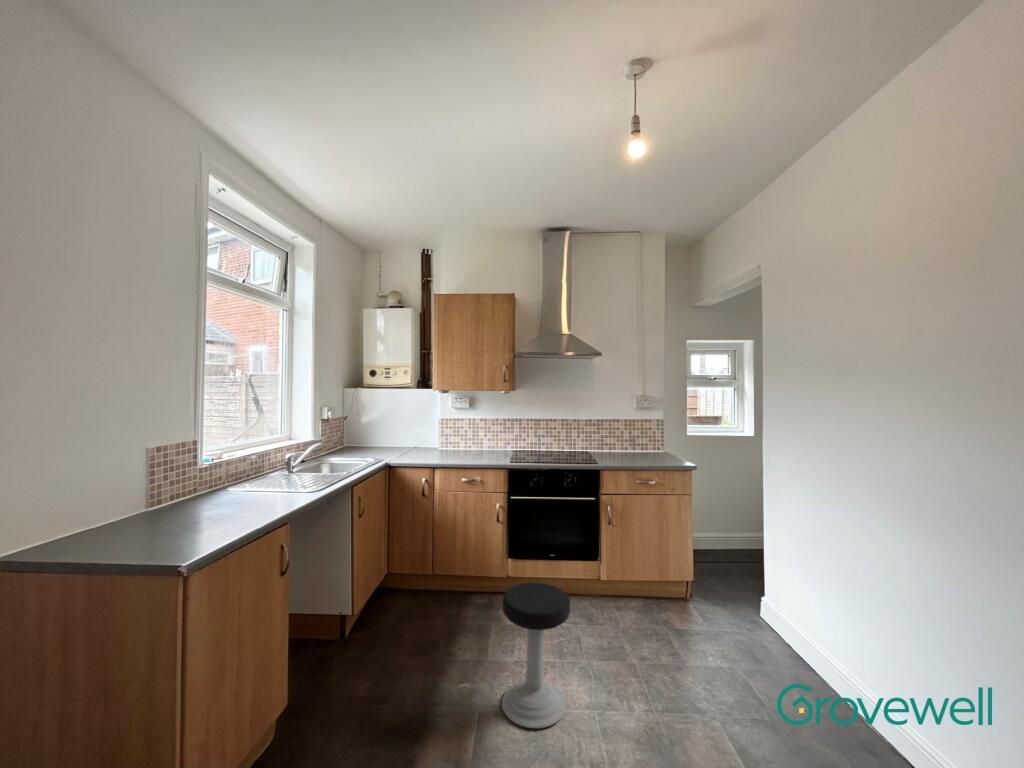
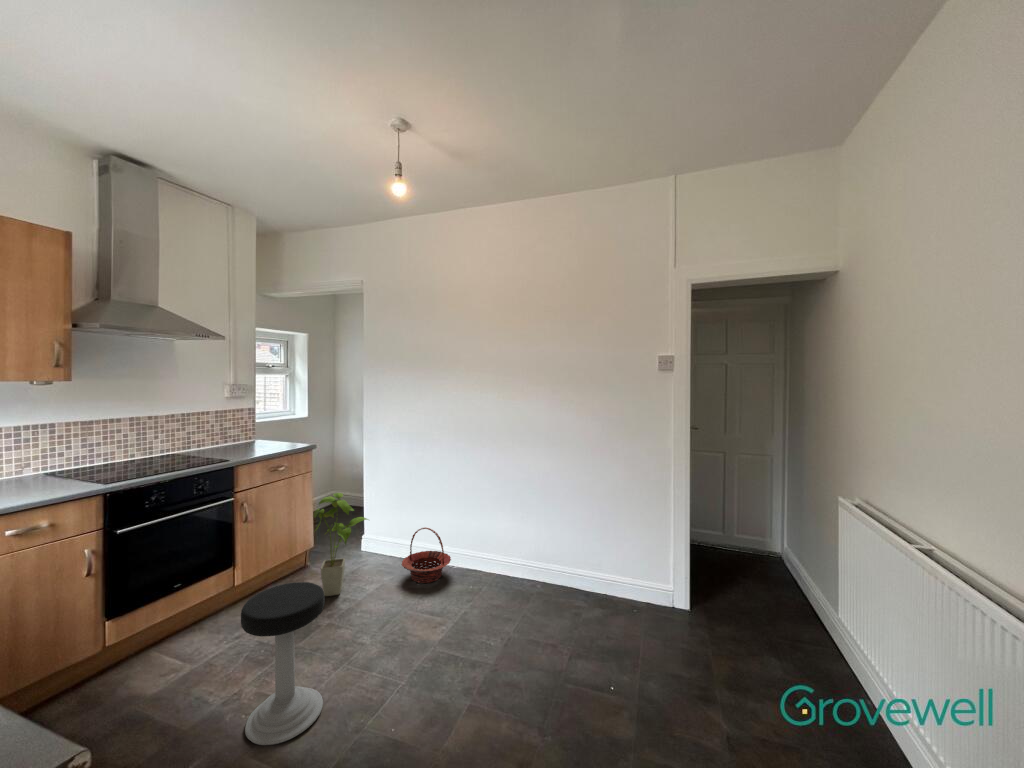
house plant: none [657,526,723,642] -> present [314,493,368,596]
basket: none [756,619,843,710] -> present [402,527,451,583]

